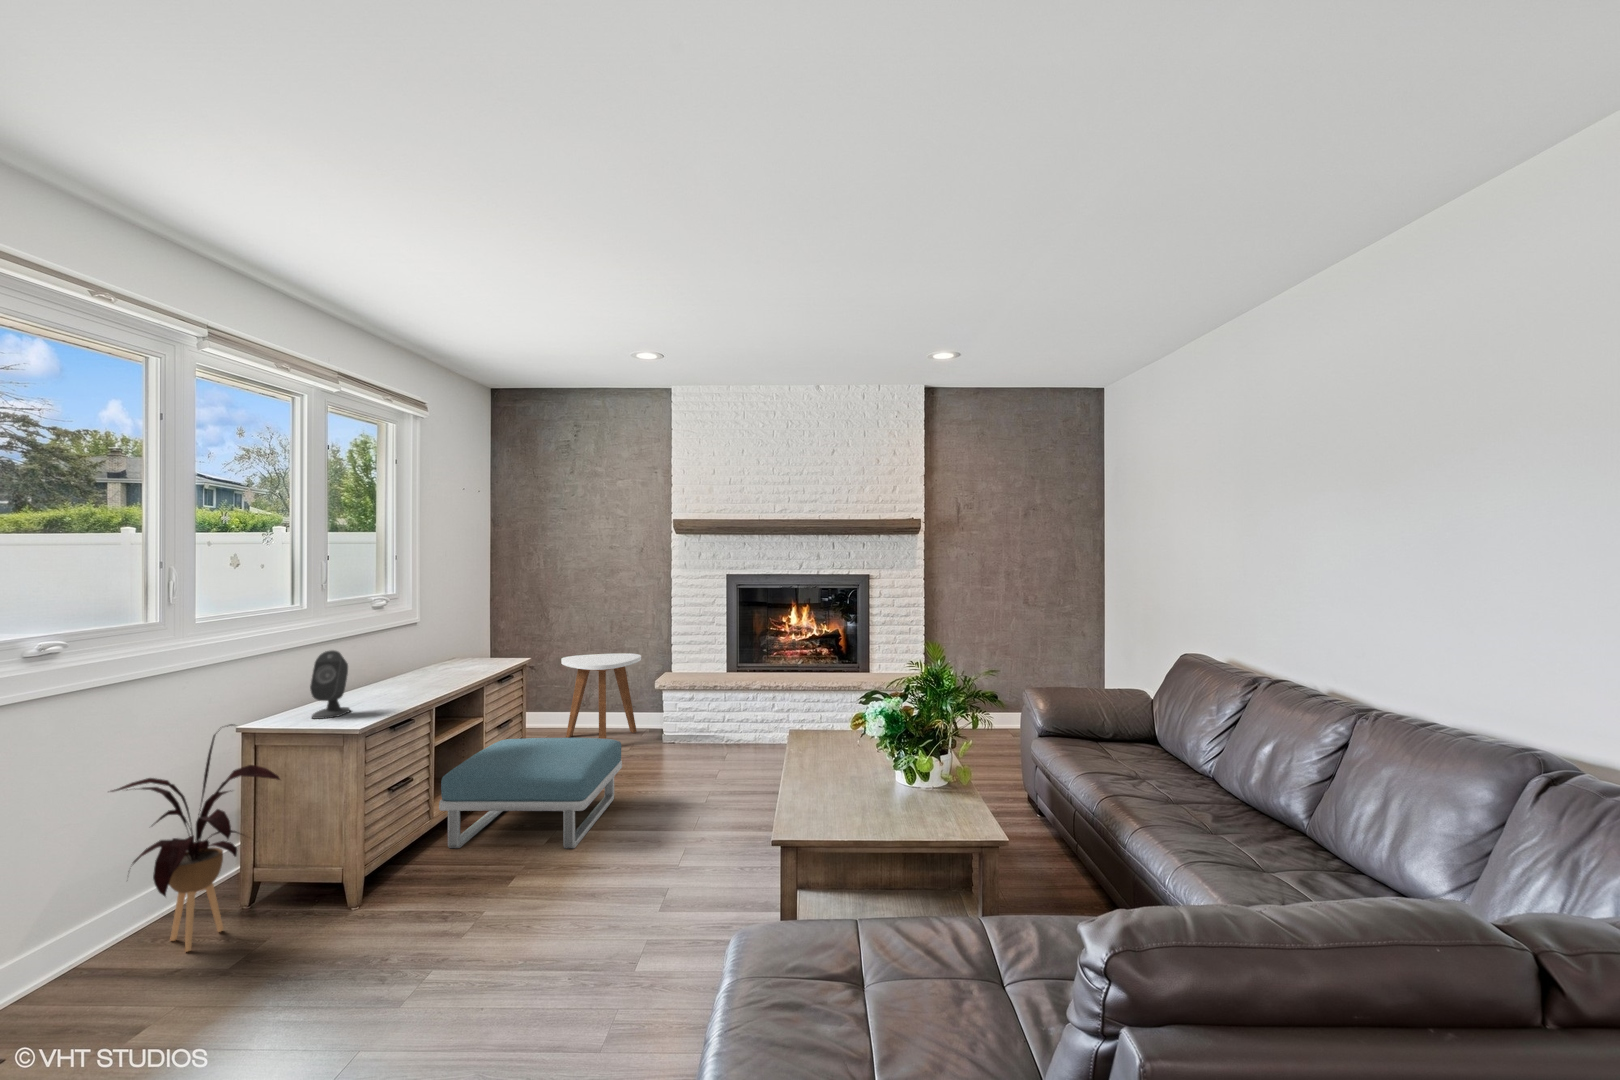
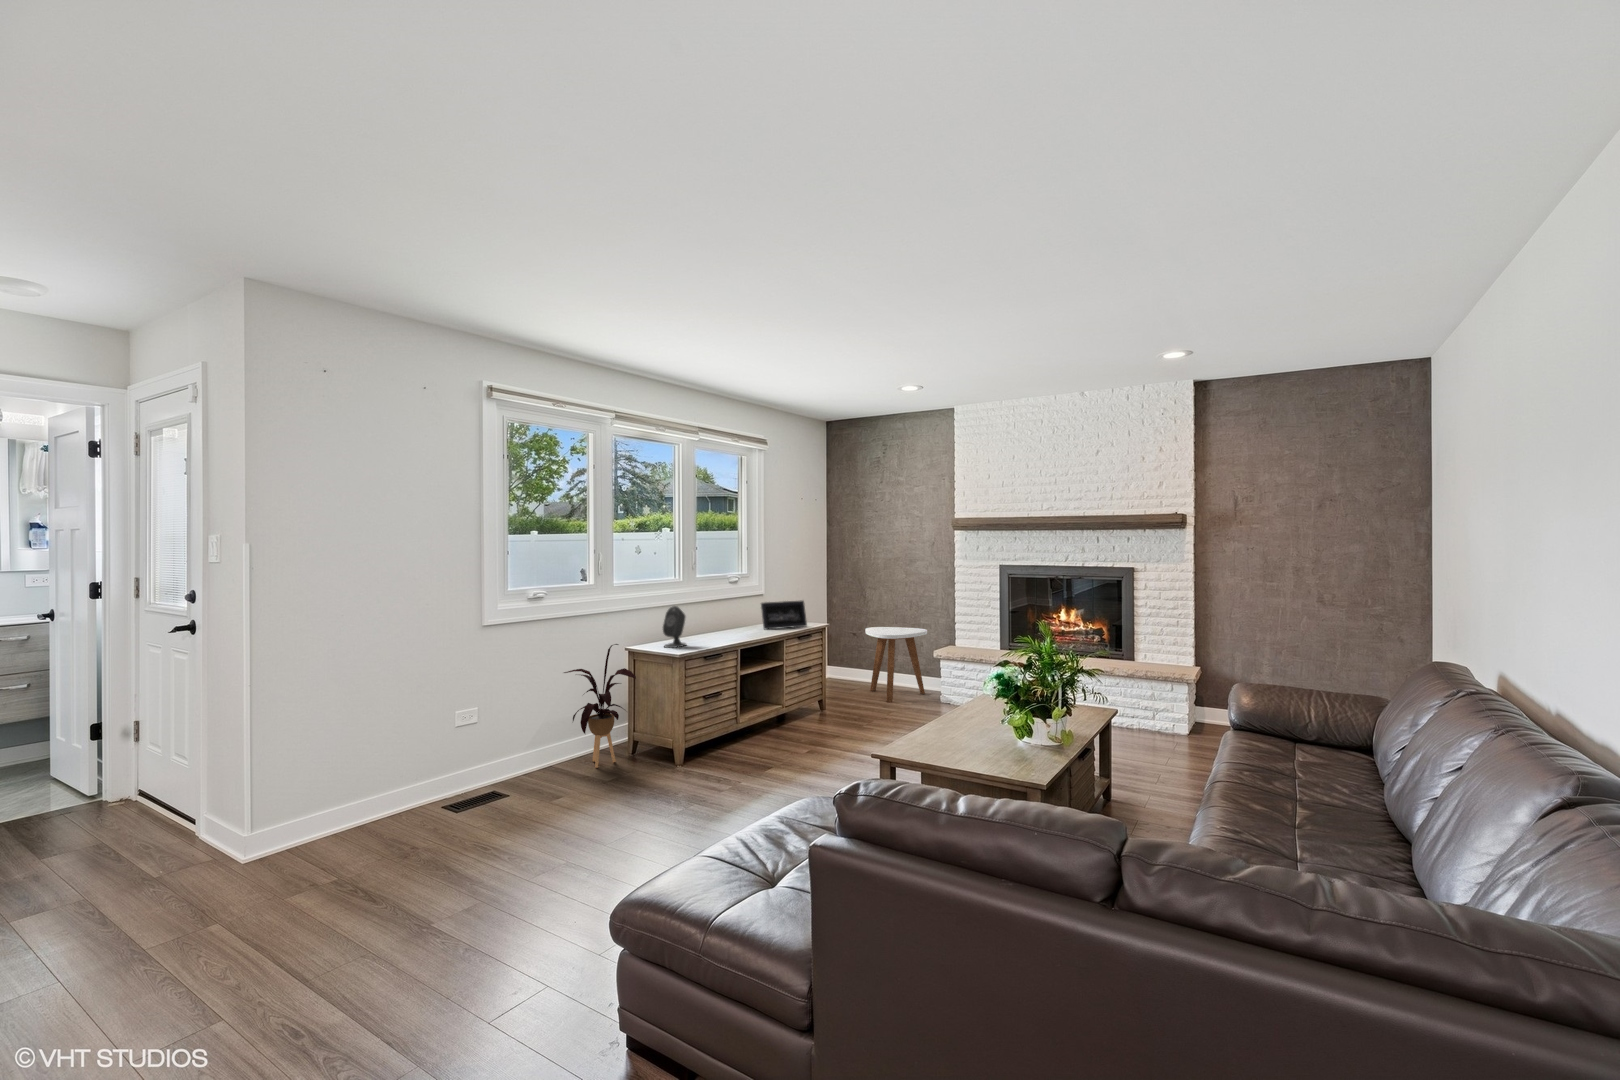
picture frame: none [436,628,503,673] -> present [761,601,807,629]
footstool: present [439,738,622,848] -> none [740,680,873,760]

